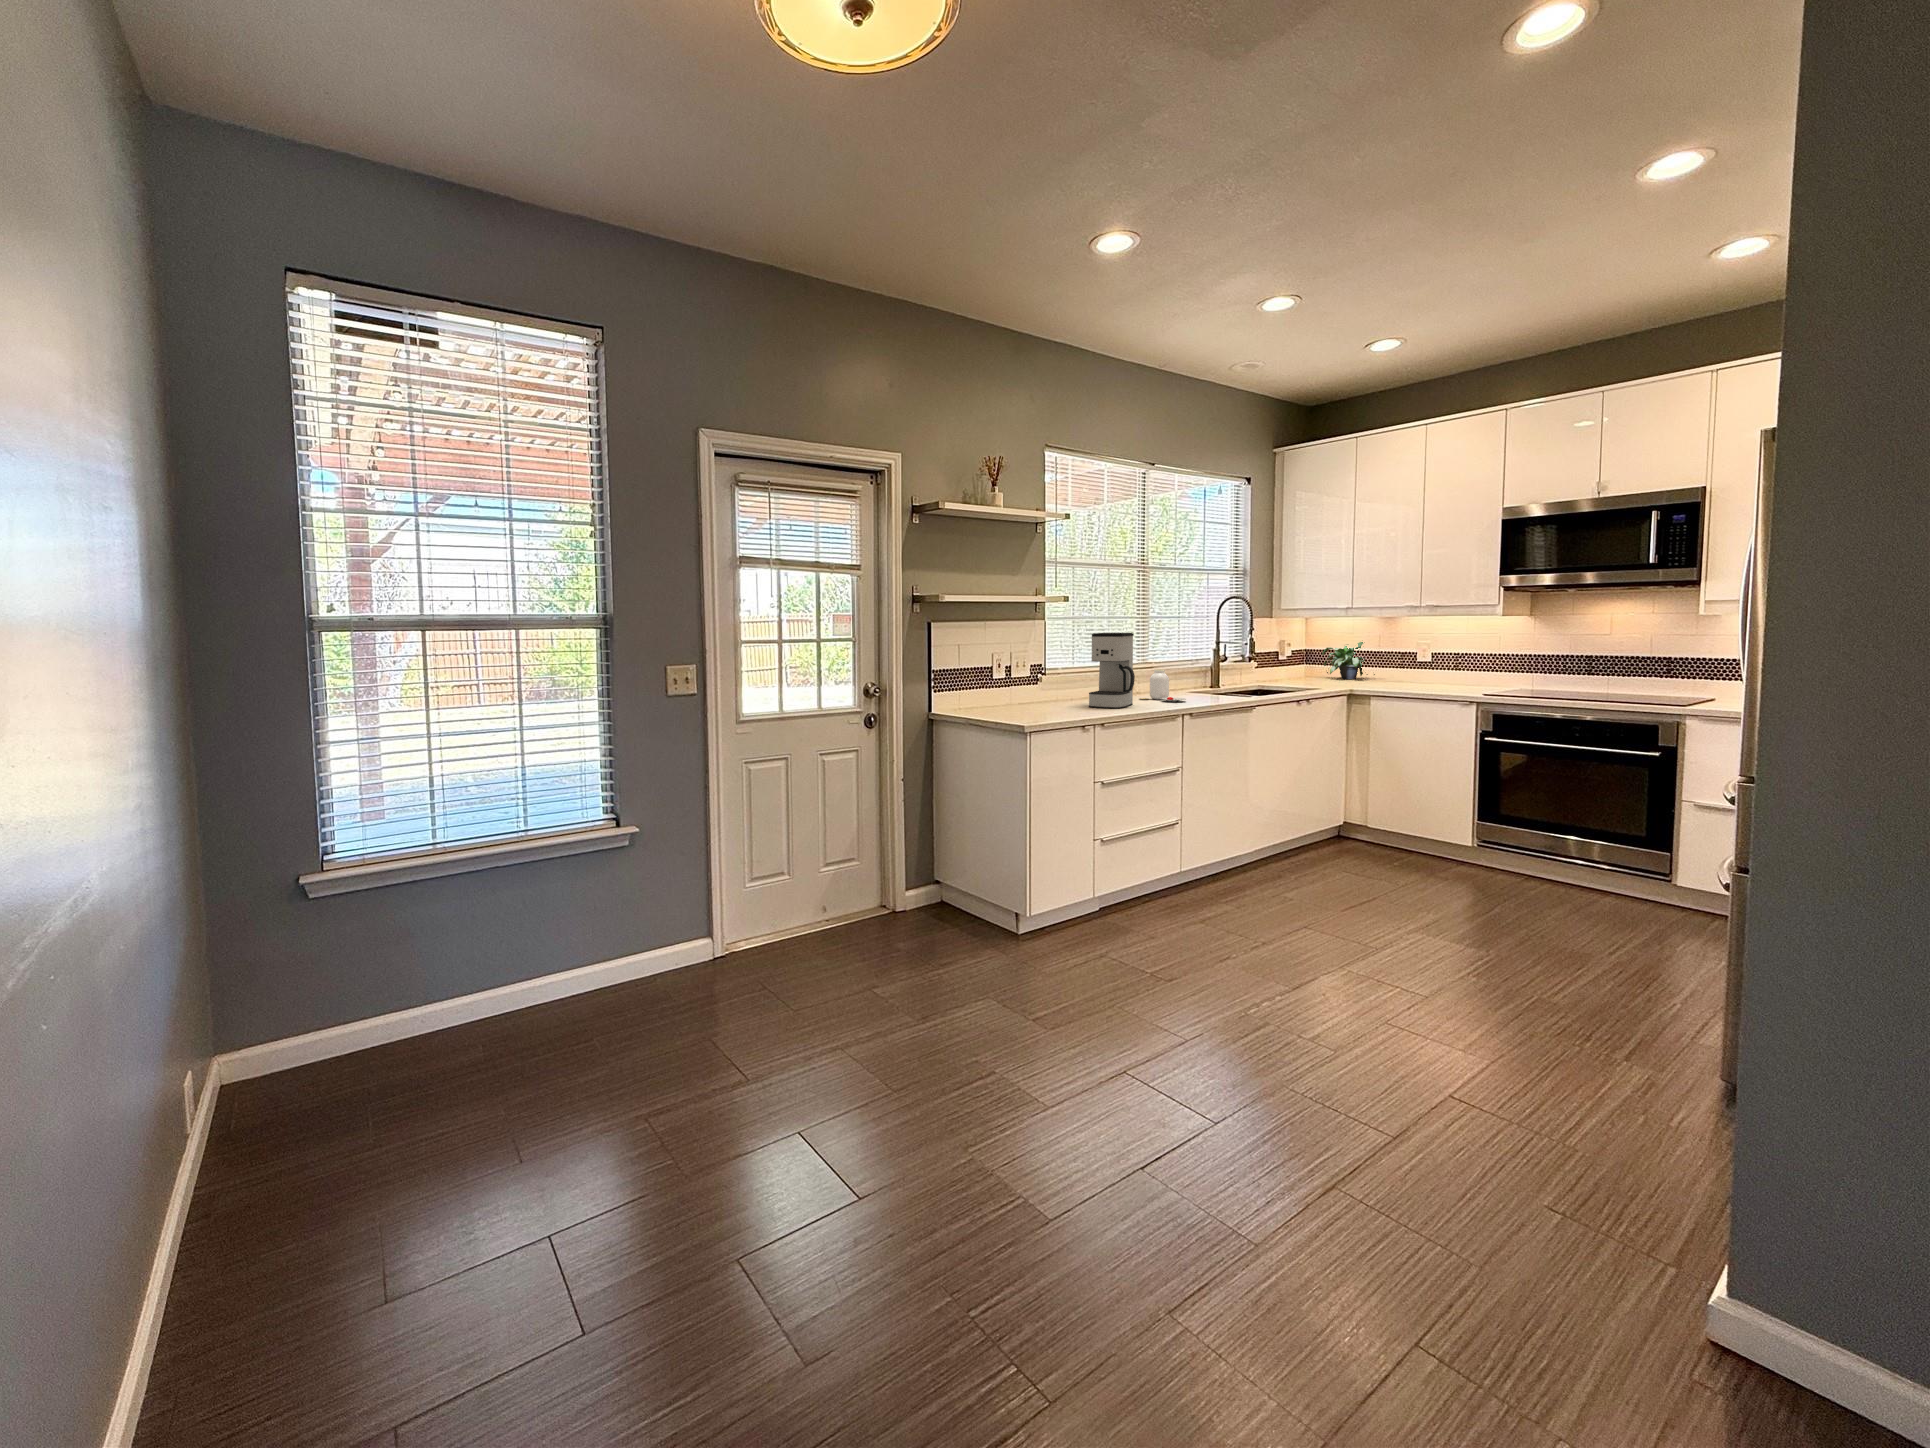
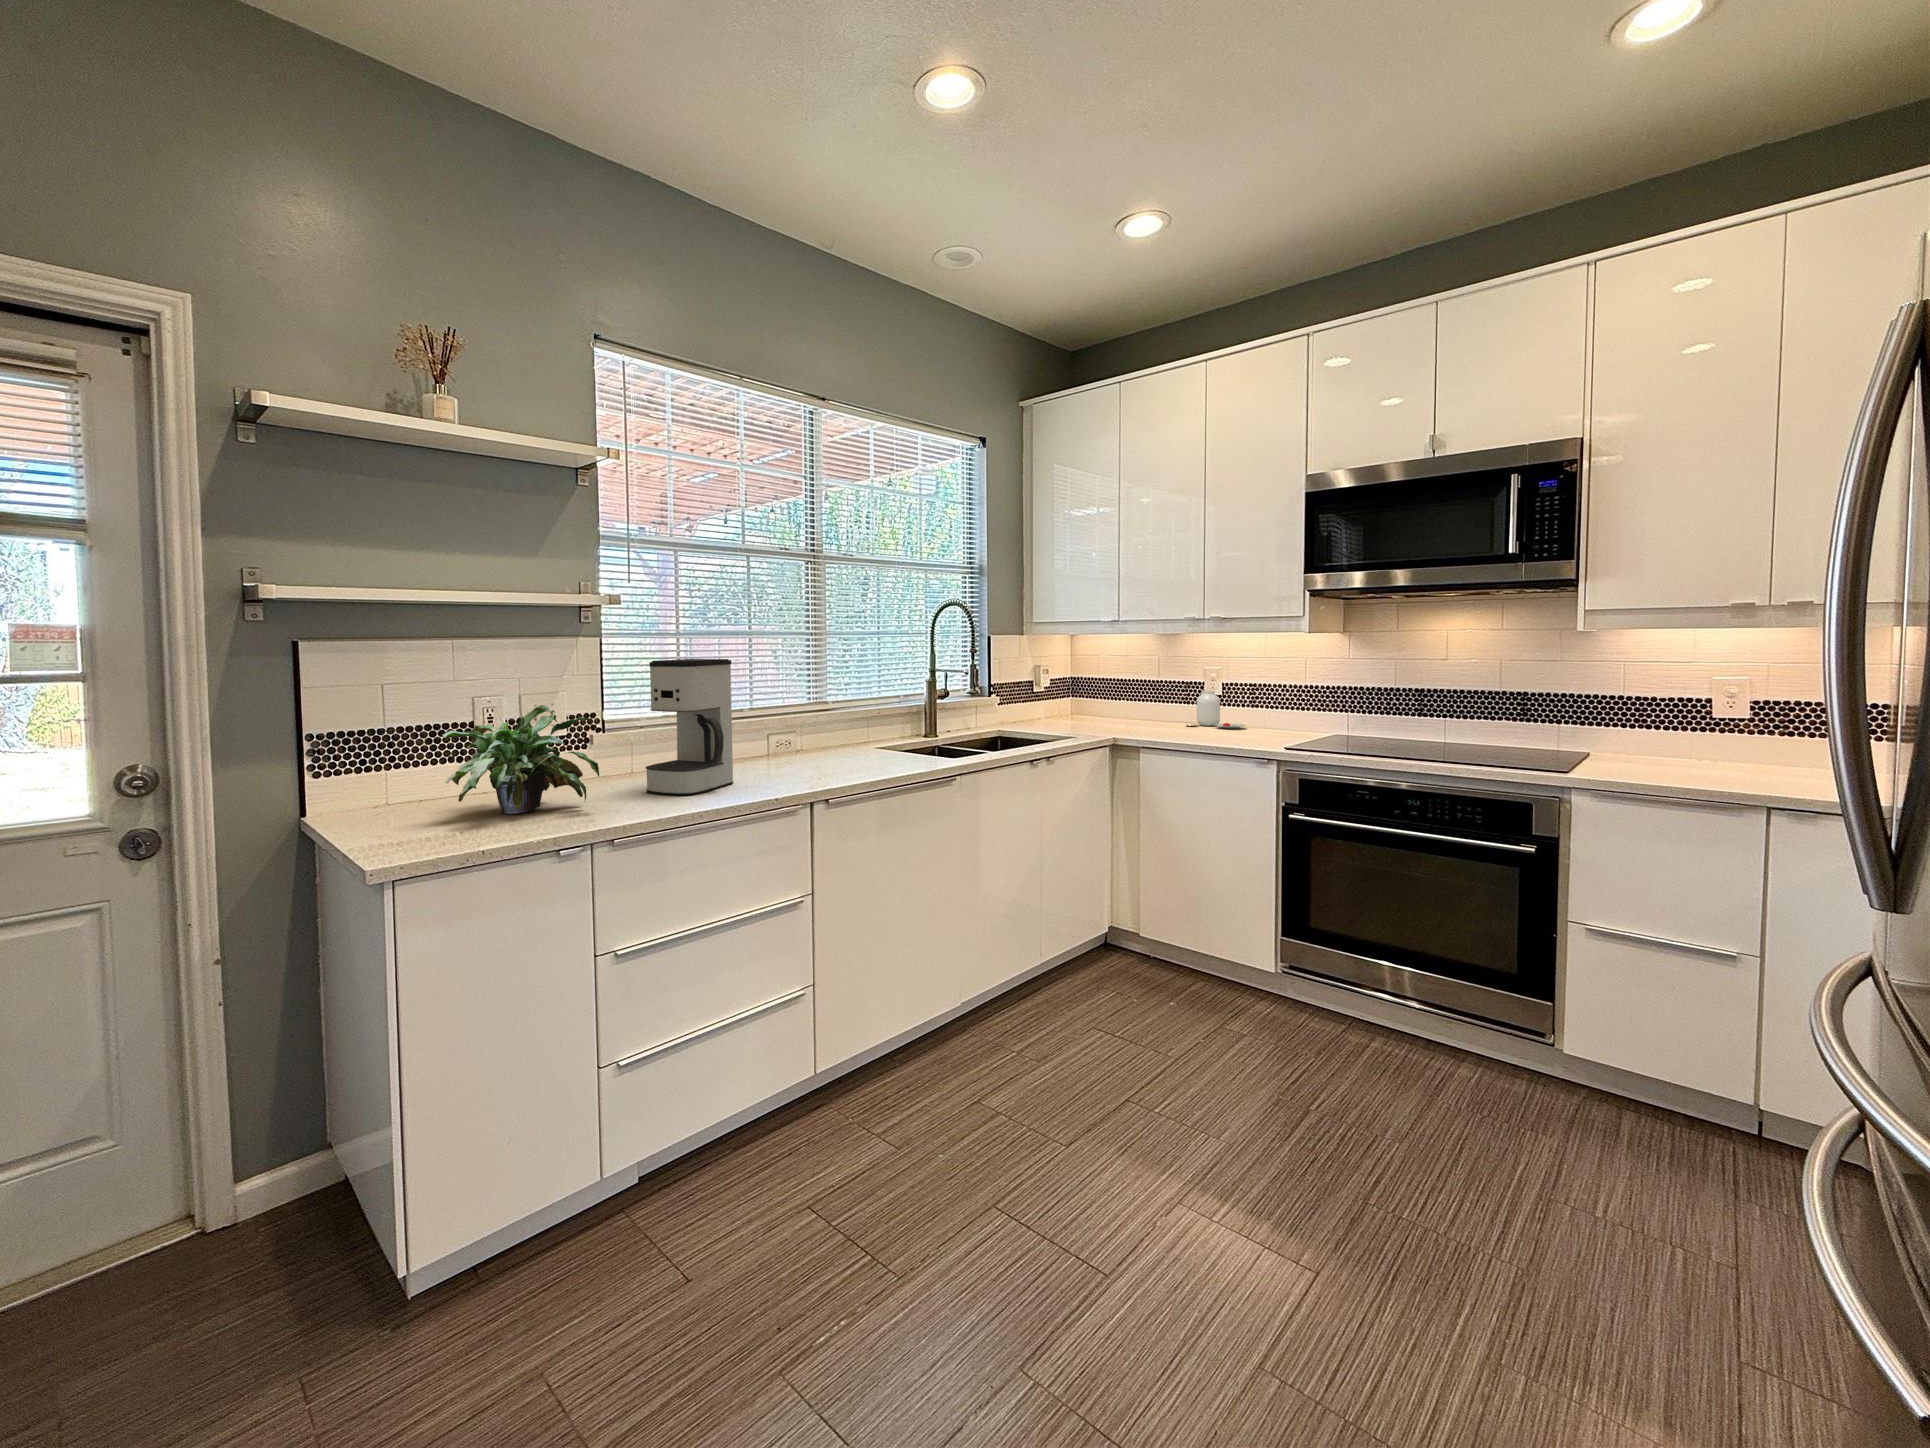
potted plant: present [1322,642,1375,679] -> present [443,705,599,814]
jar: present [1140,670,1186,702] -> present [1186,690,1246,728]

